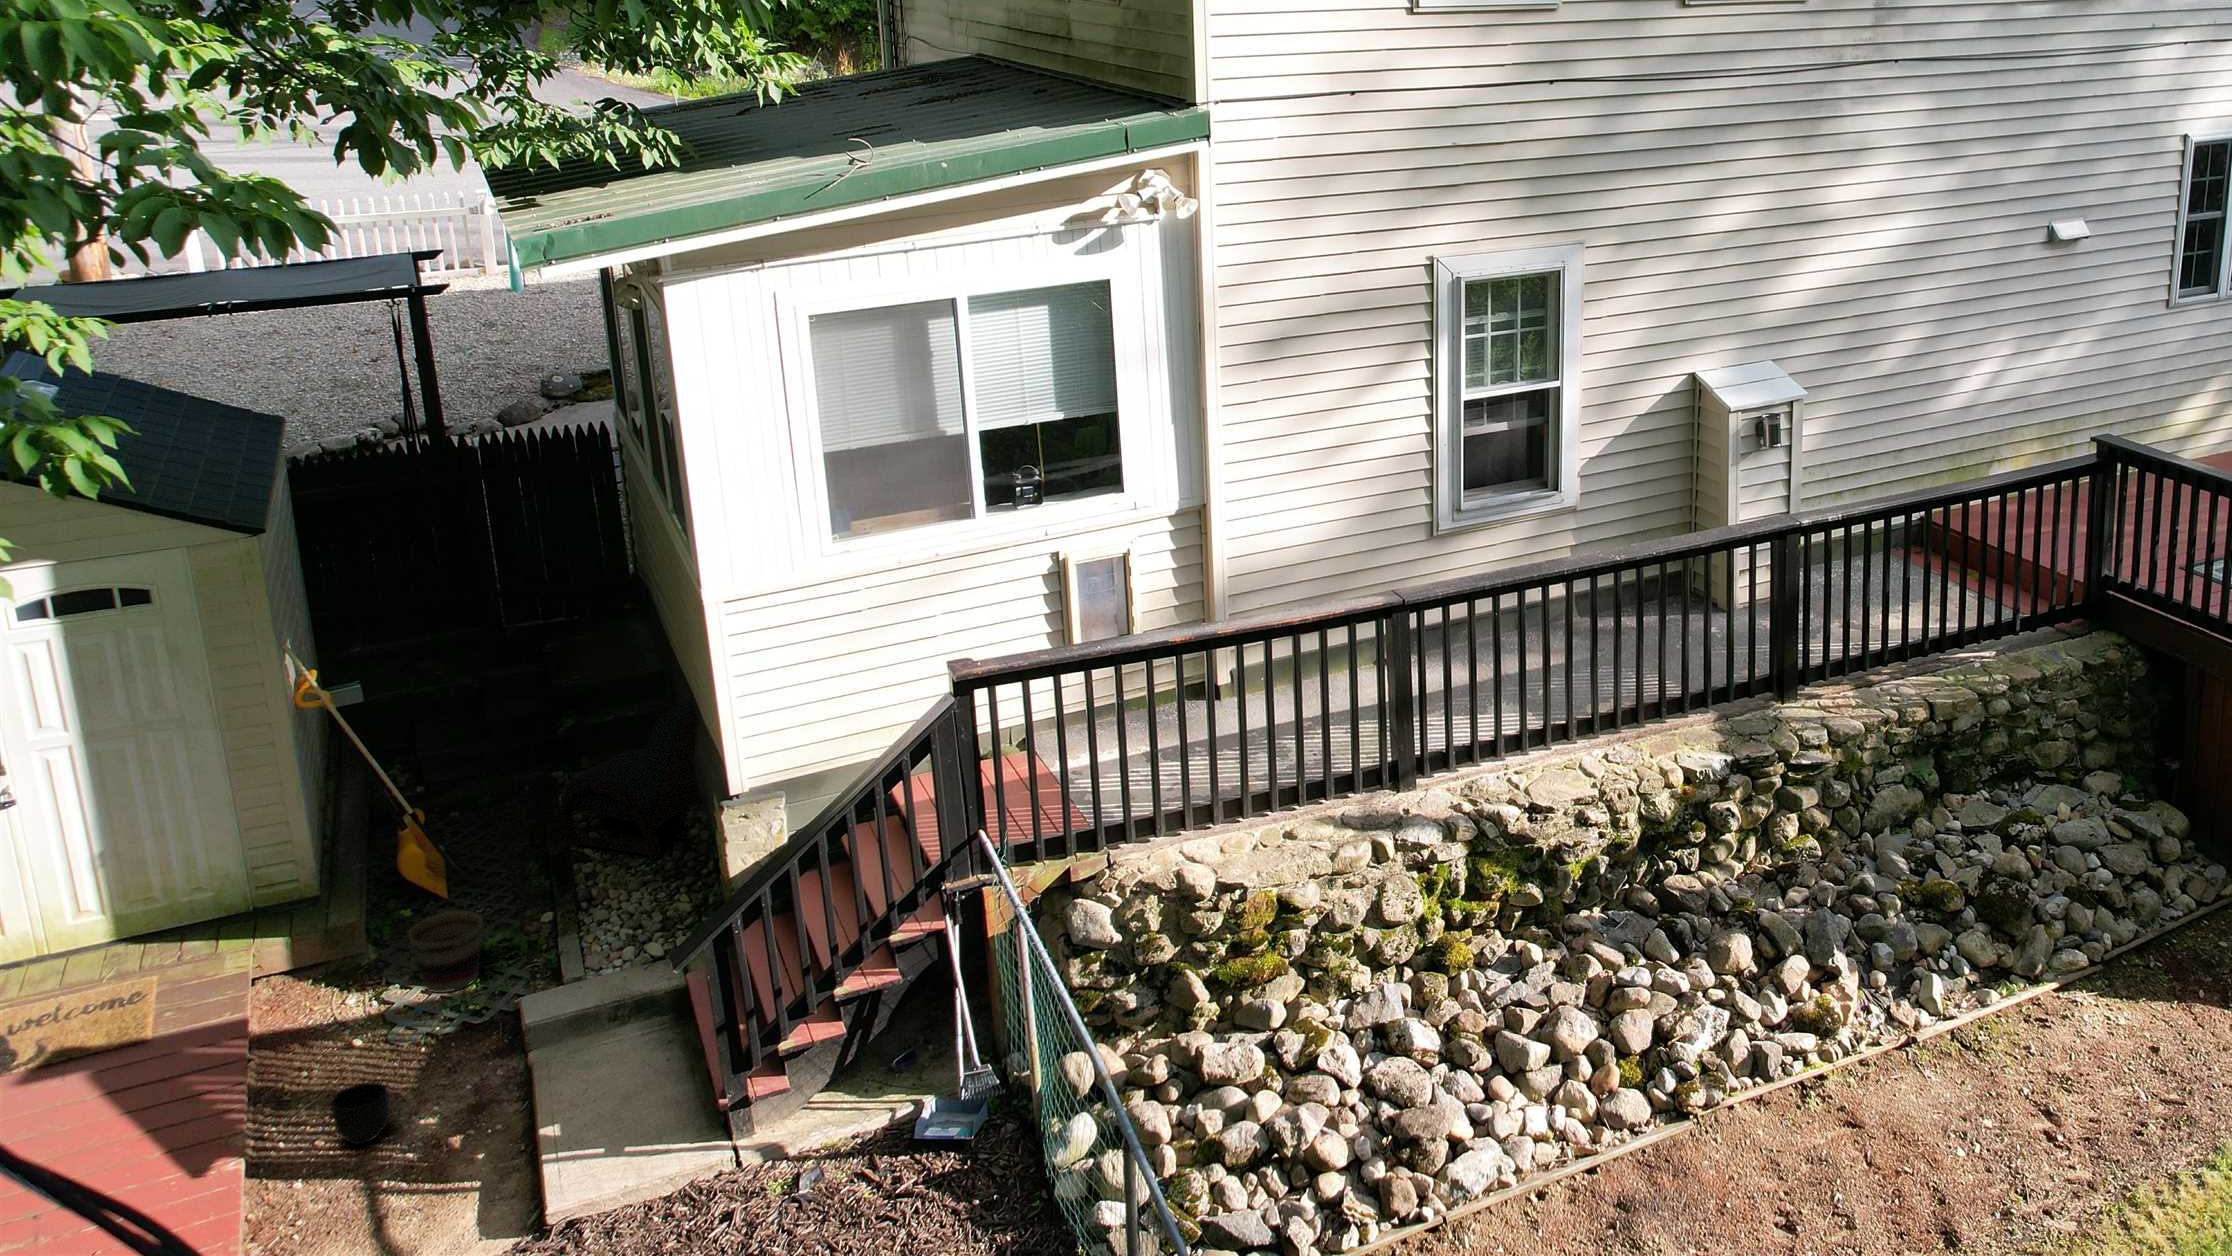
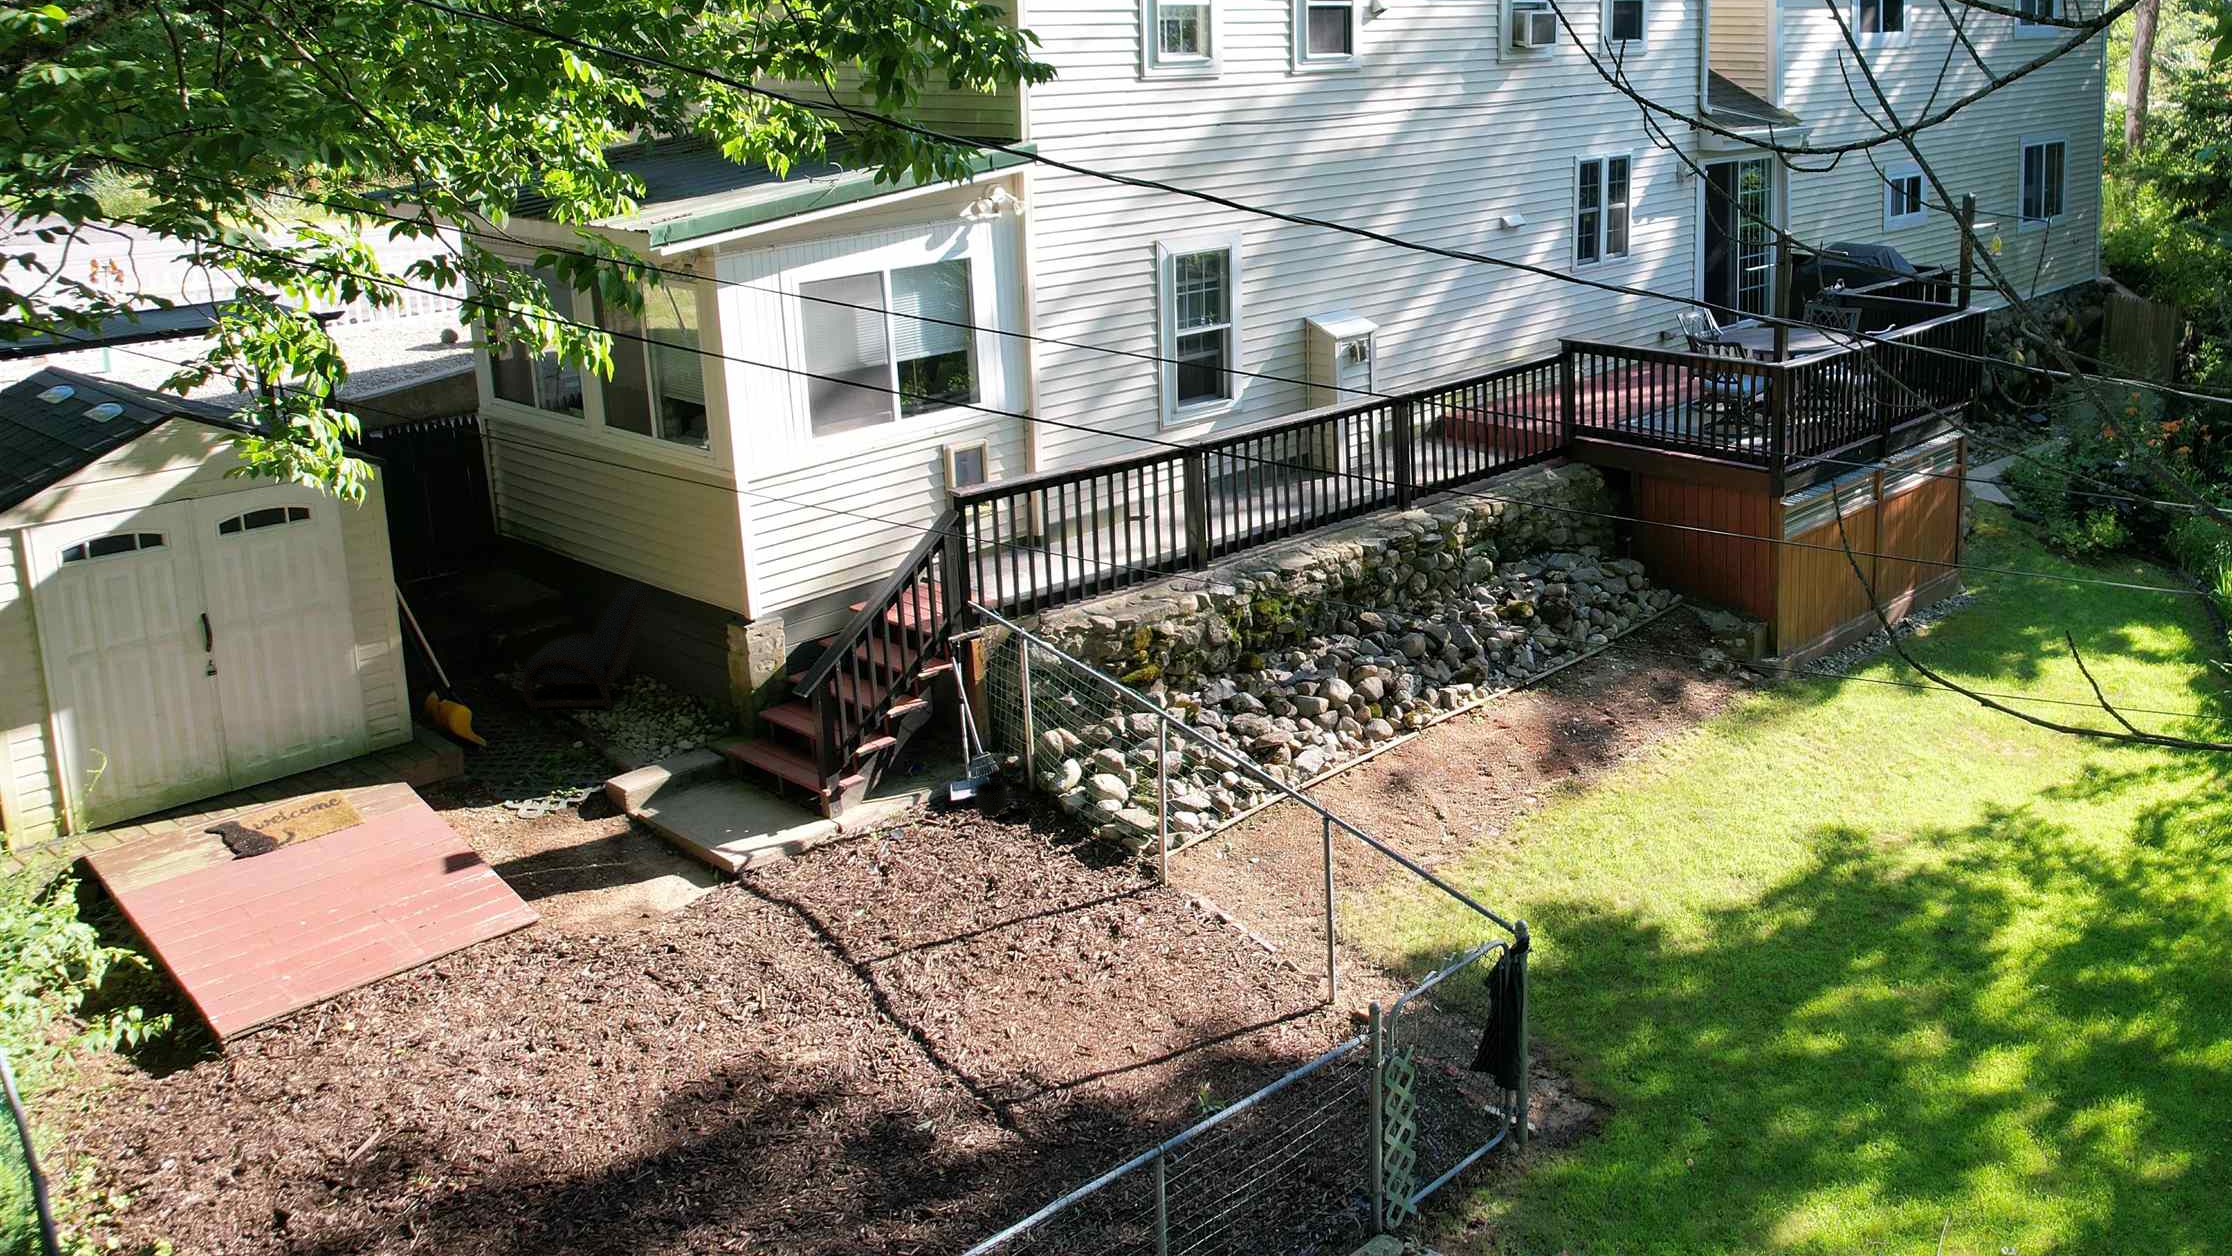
basket: present [409,911,482,993] -> none [493,733,547,790]
planter: present [331,1082,390,1144] -> present [975,781,1007,819]

